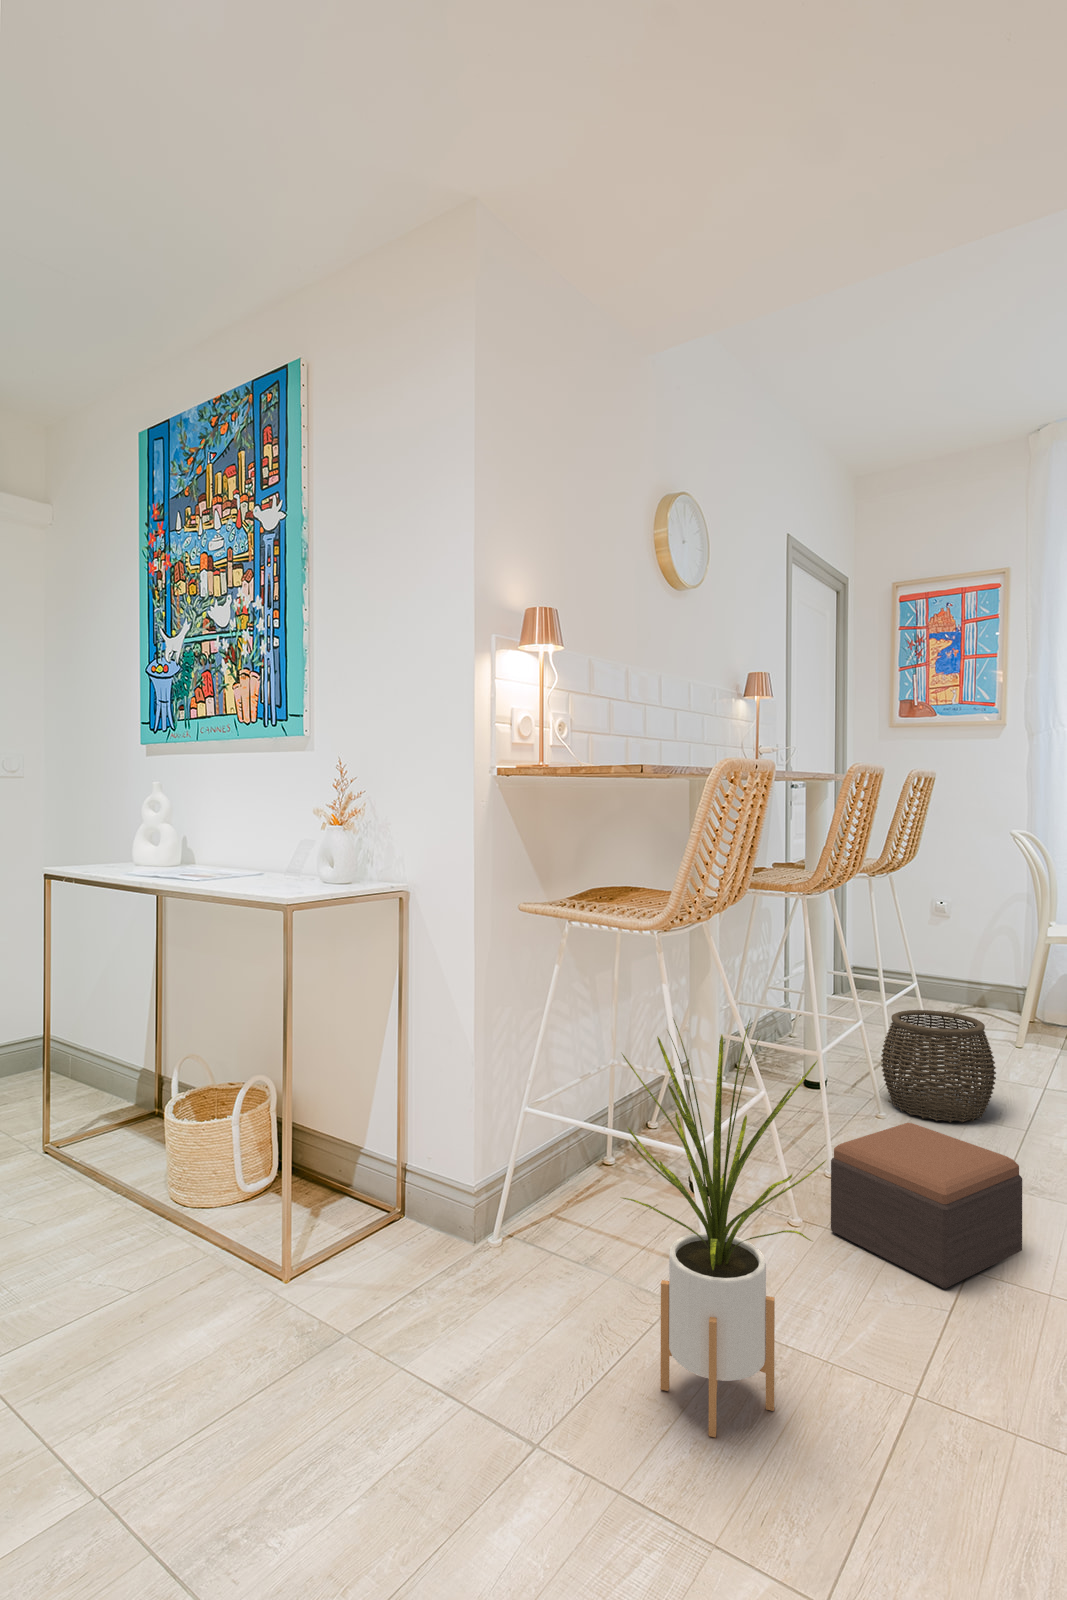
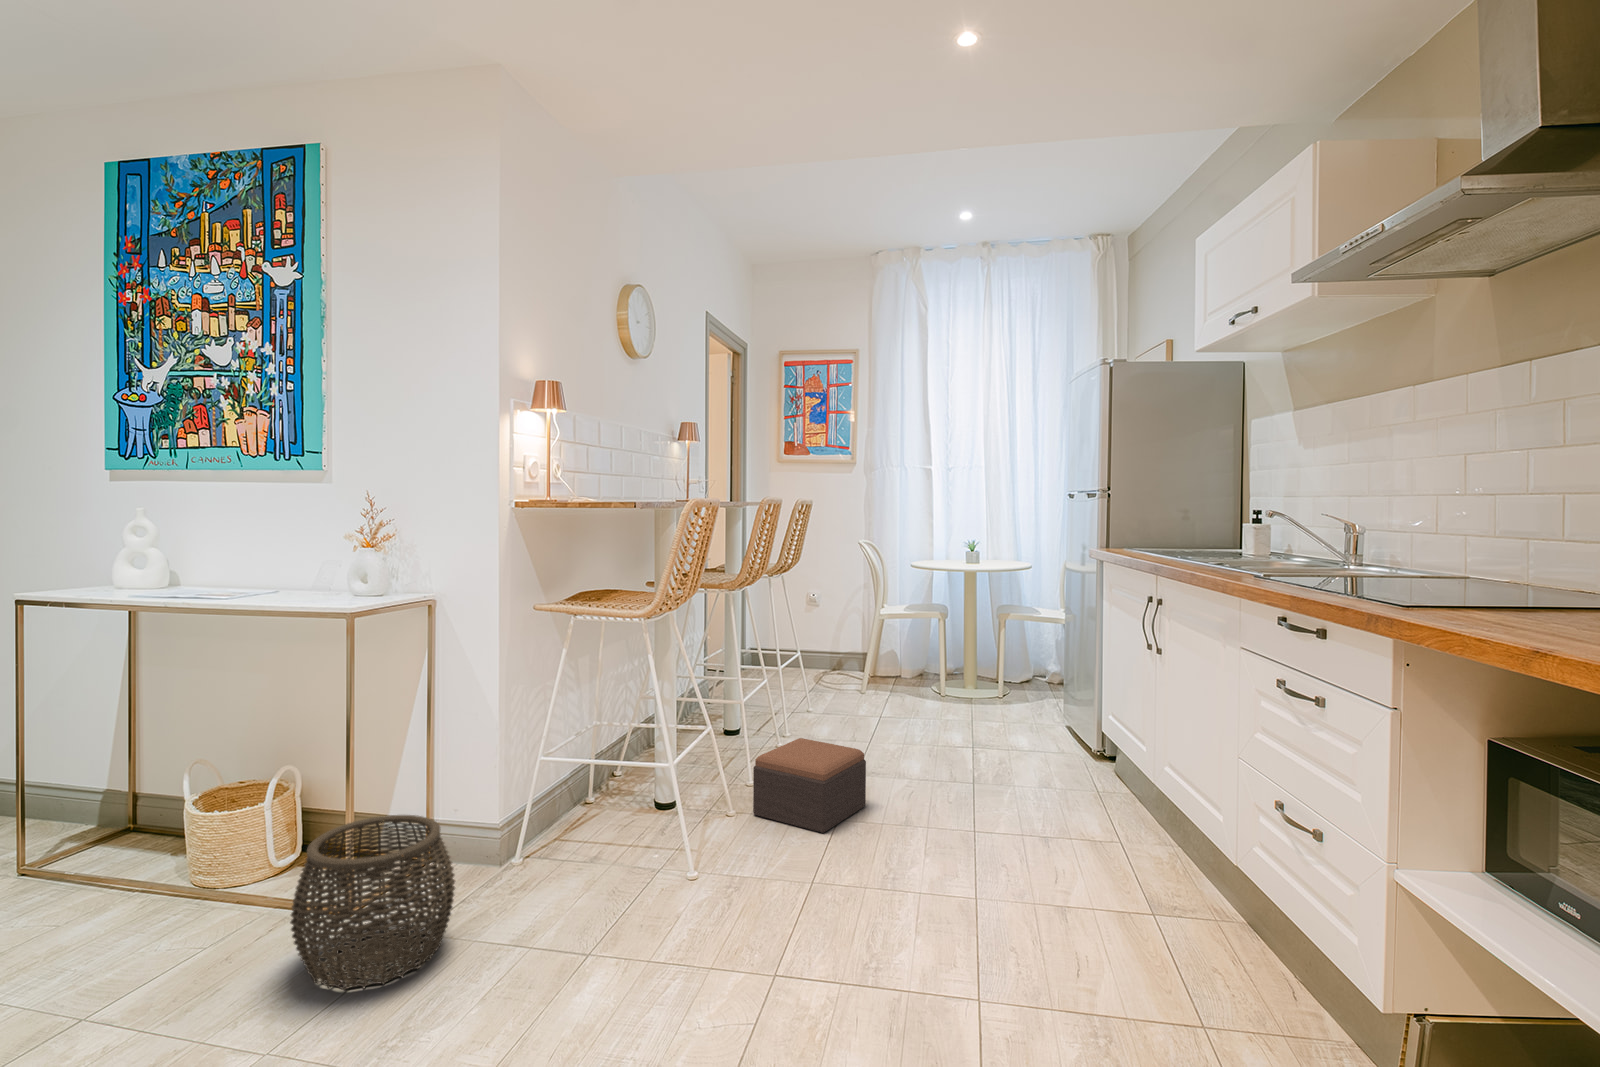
woven basket: present [881,1010,996,1123] -> present [290,815,455,990]
house plant: present [622,1019,826,1437] -> none [632,671,763,933]

